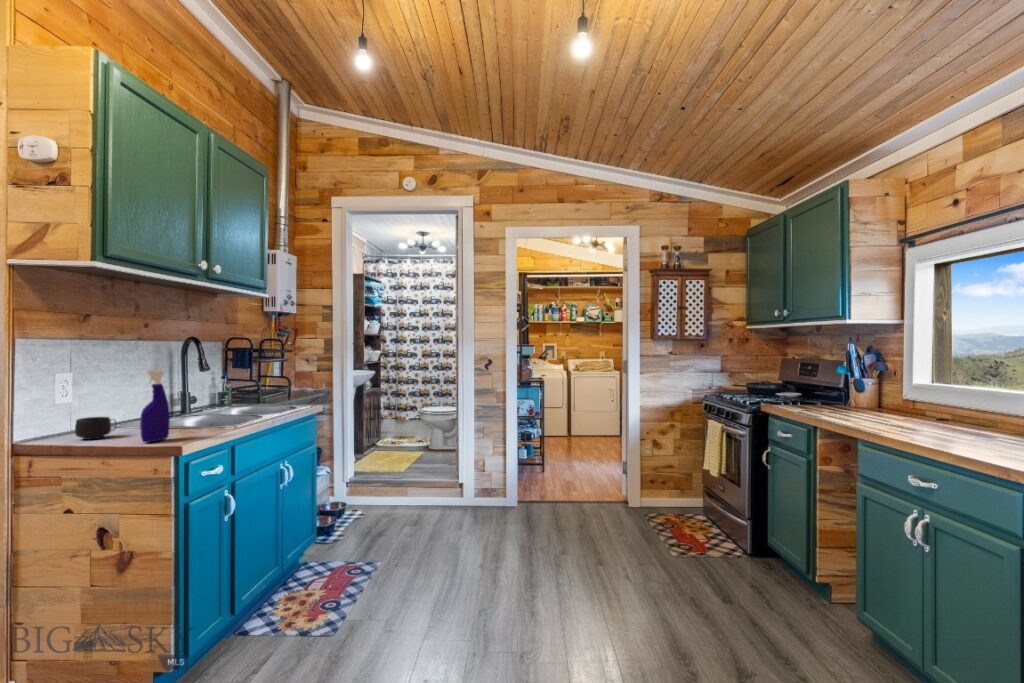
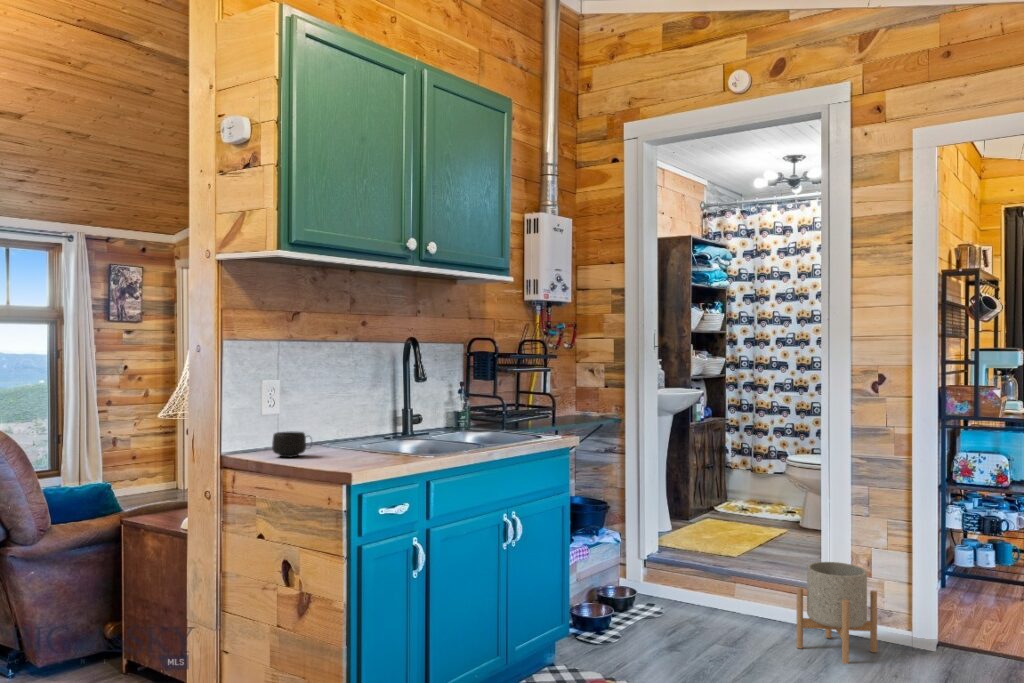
spray bottle: present [140,370,170,443] -> none [319,378,352,466]
planter: none [451,465,492,522] -> present [797,562,877,664]

